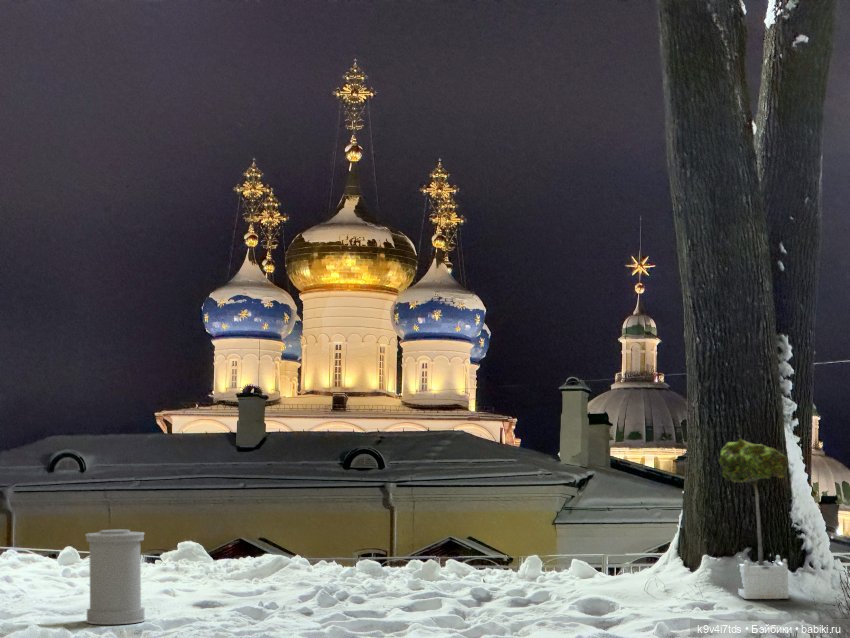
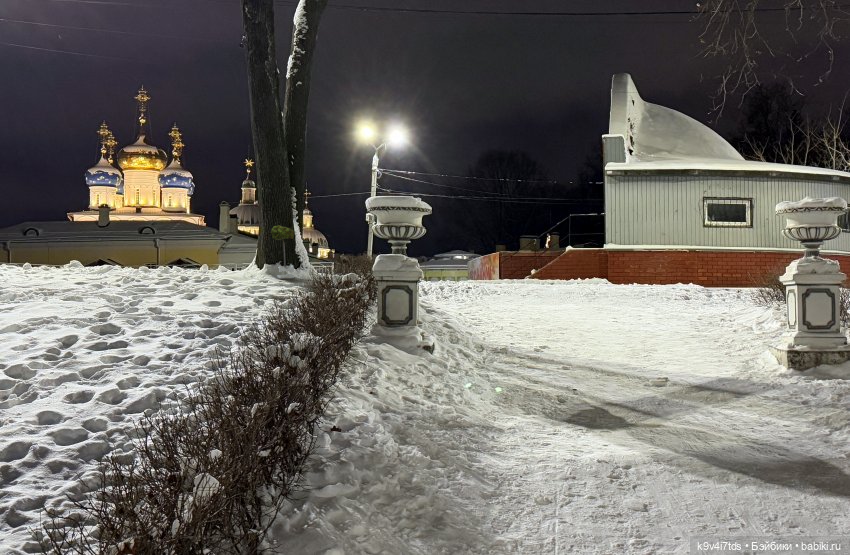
trash can: present [86,529,145,624] -> none [15,256,44,293]

